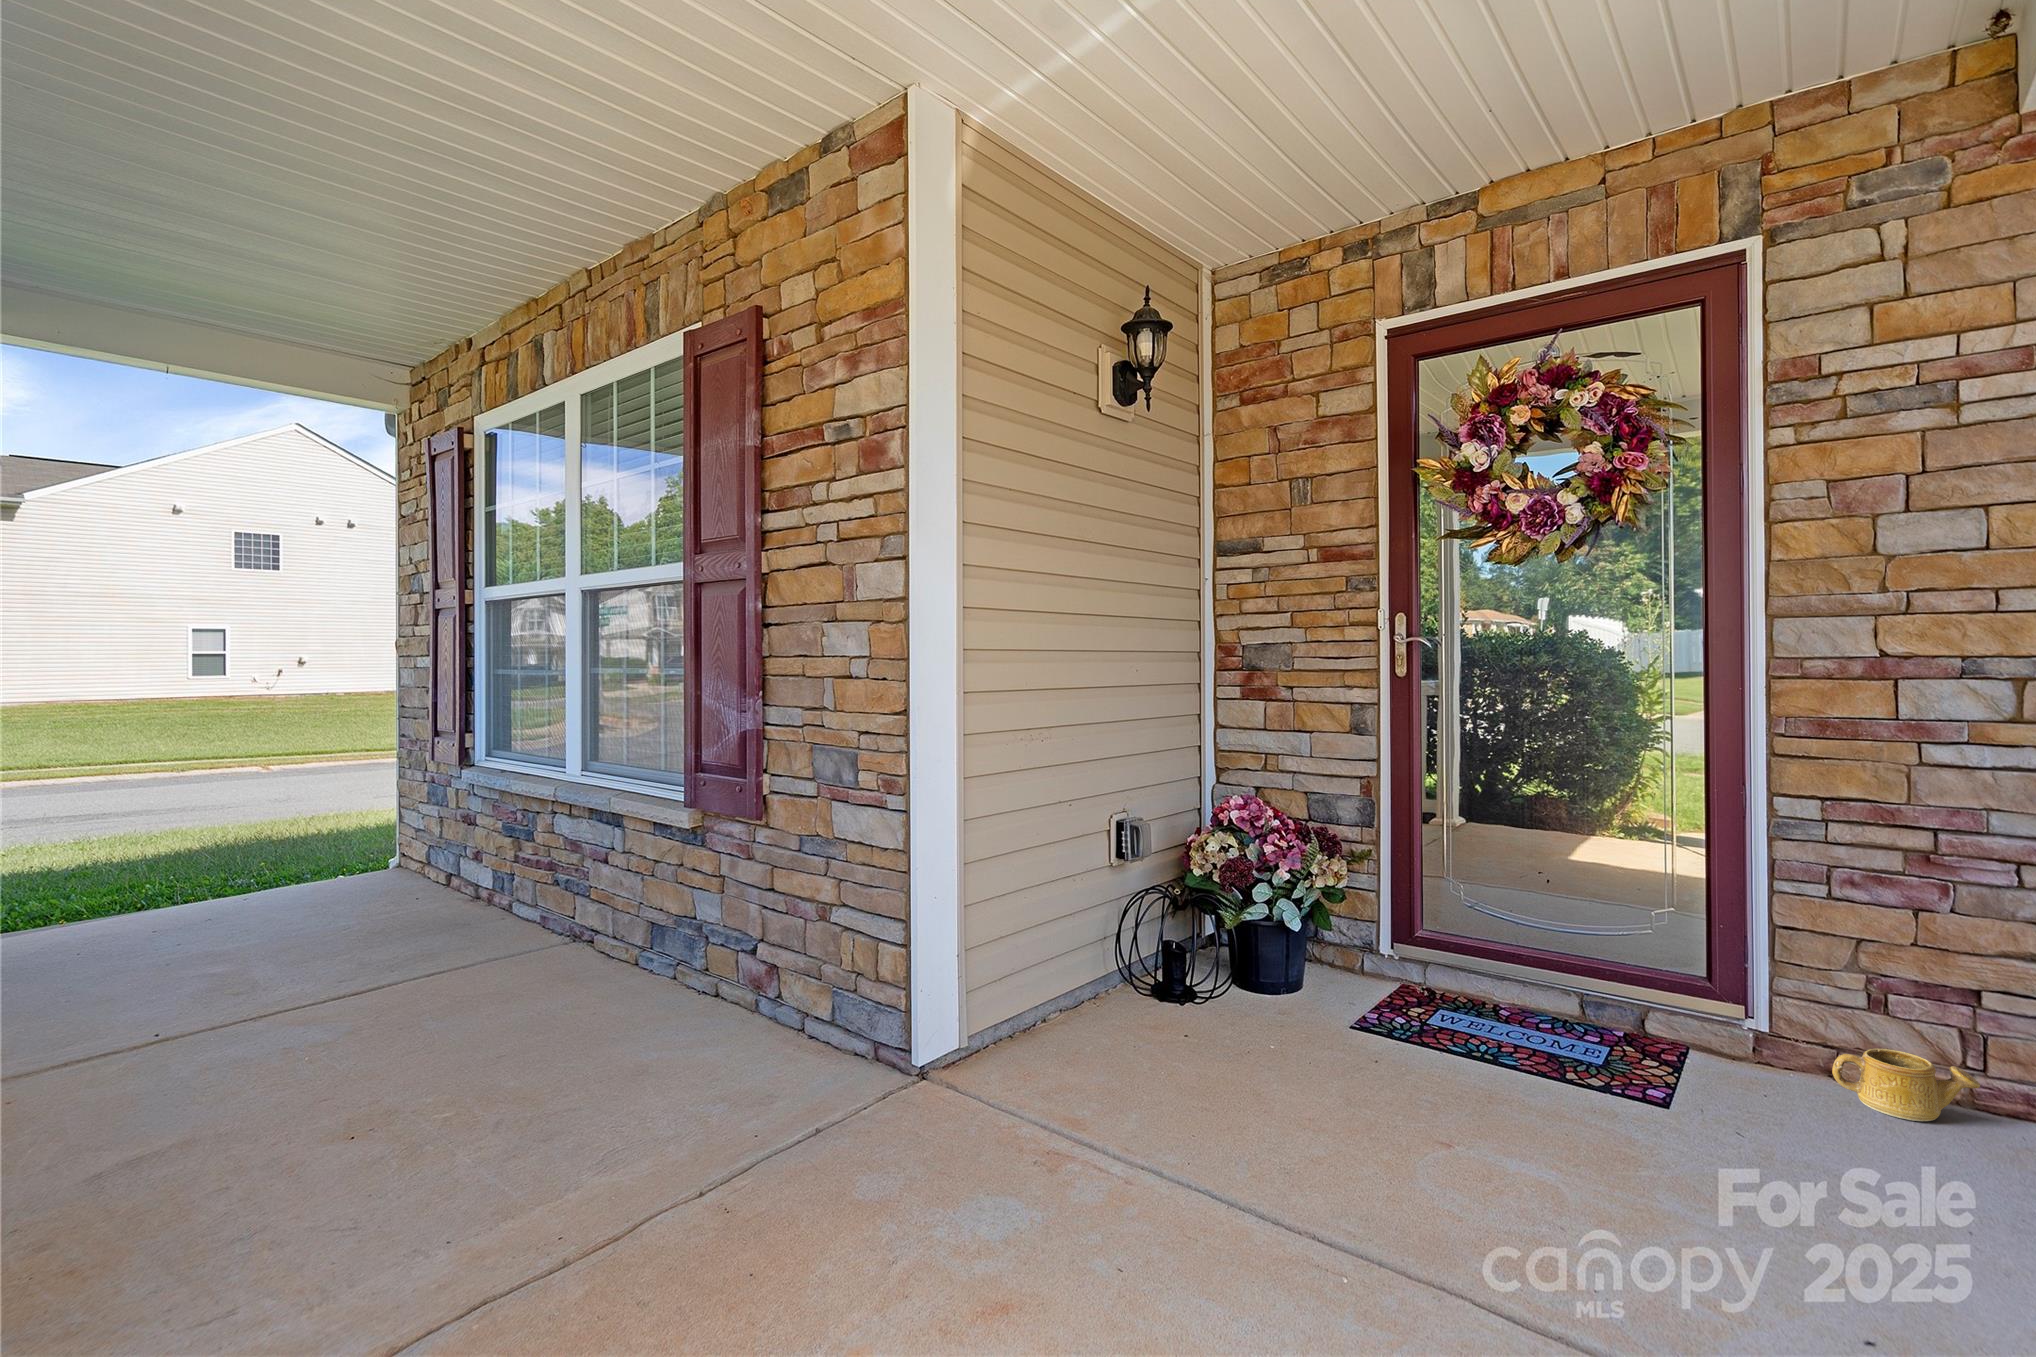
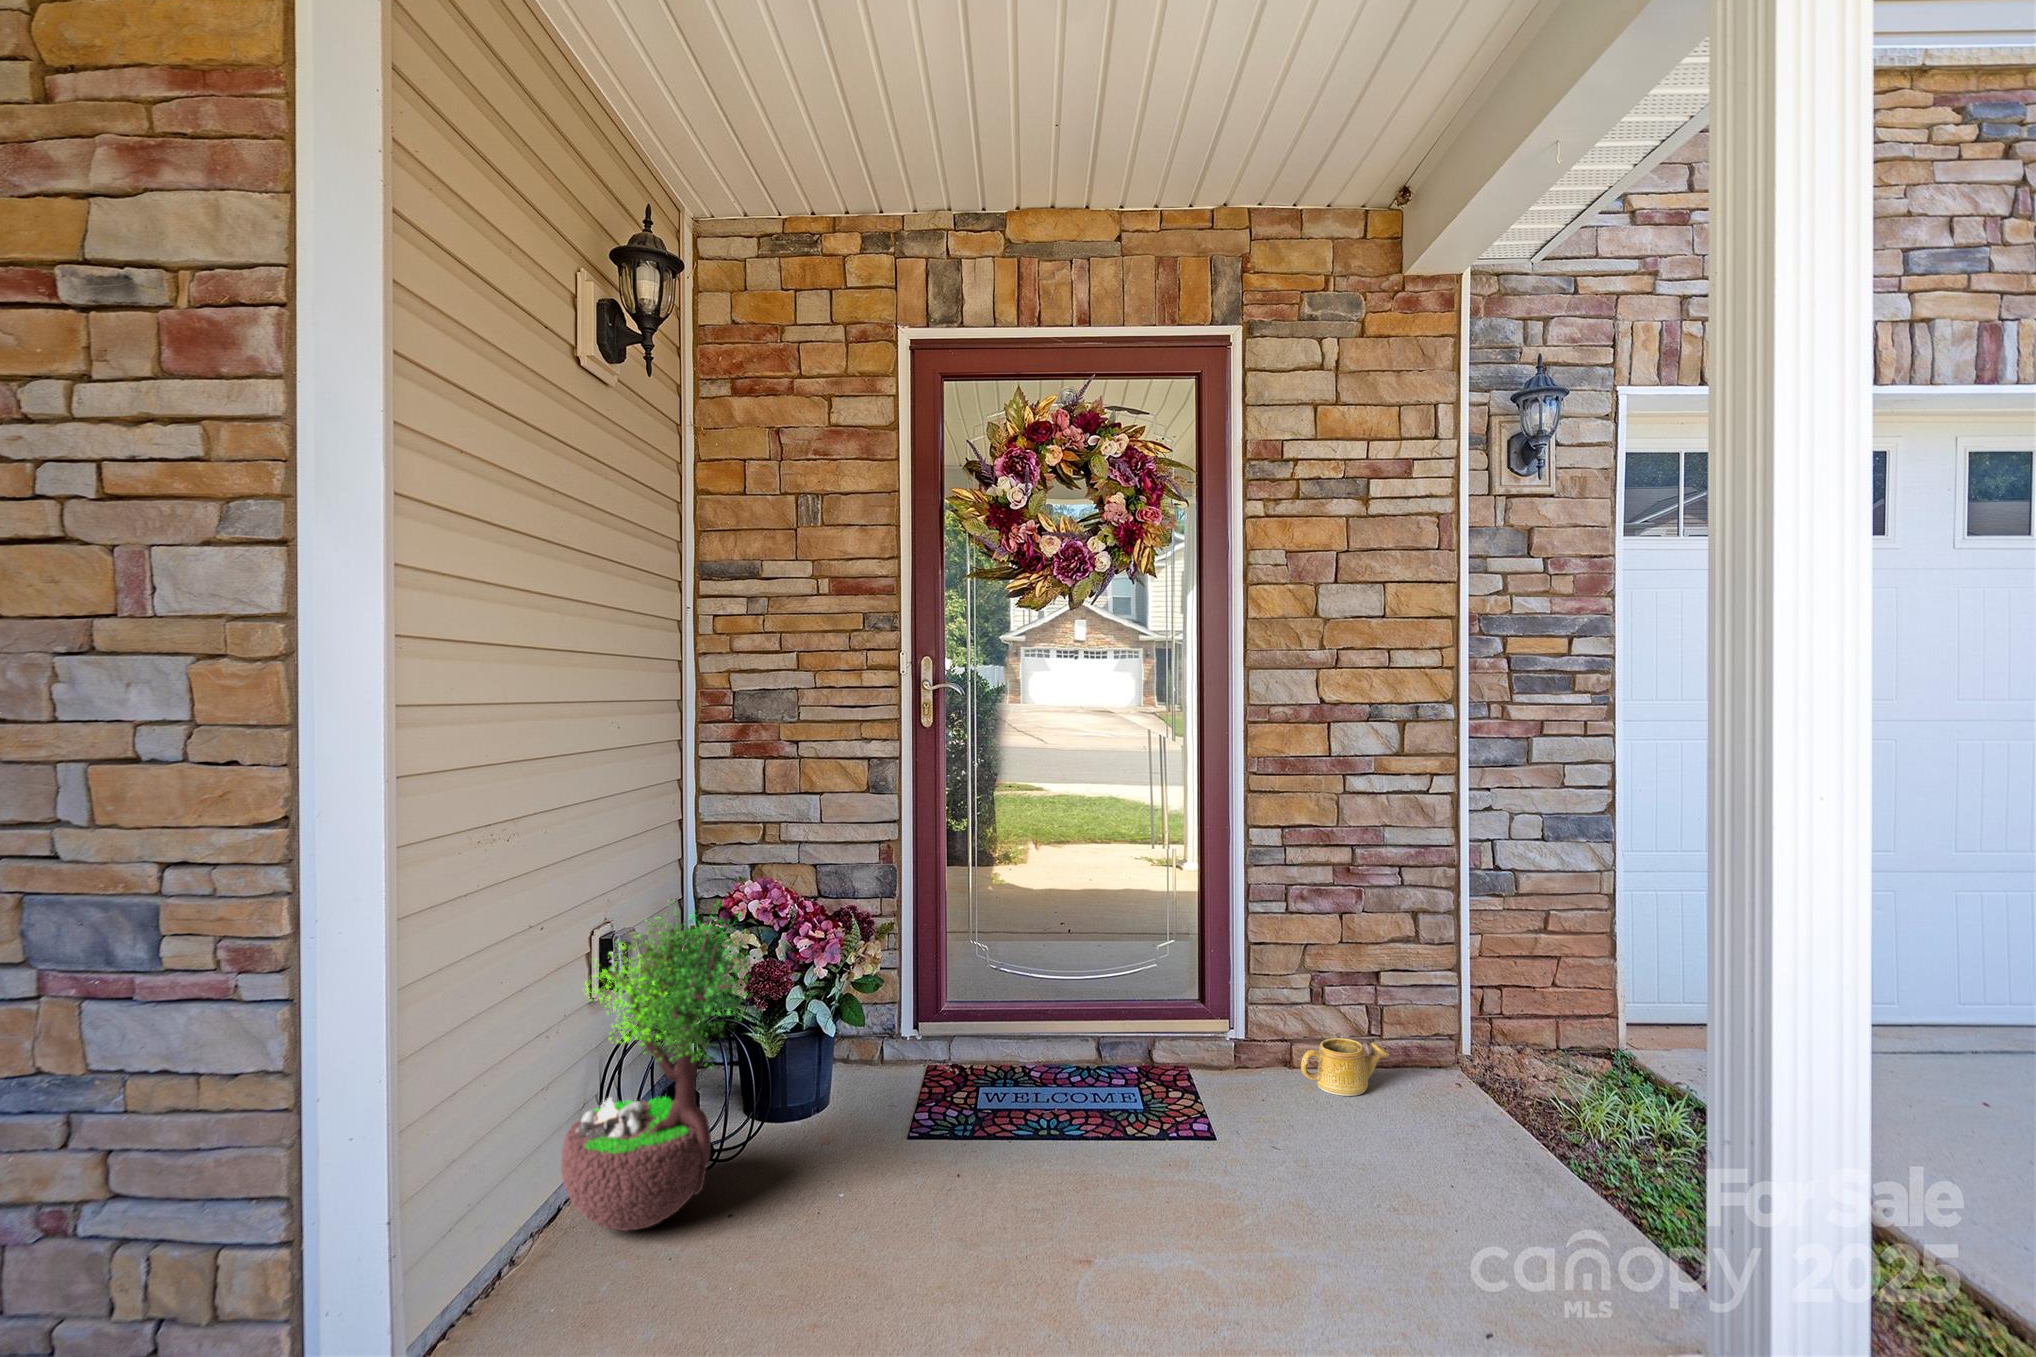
potted tree: none [1062,785,1203,1028] -> present [561,899,752,1231]

